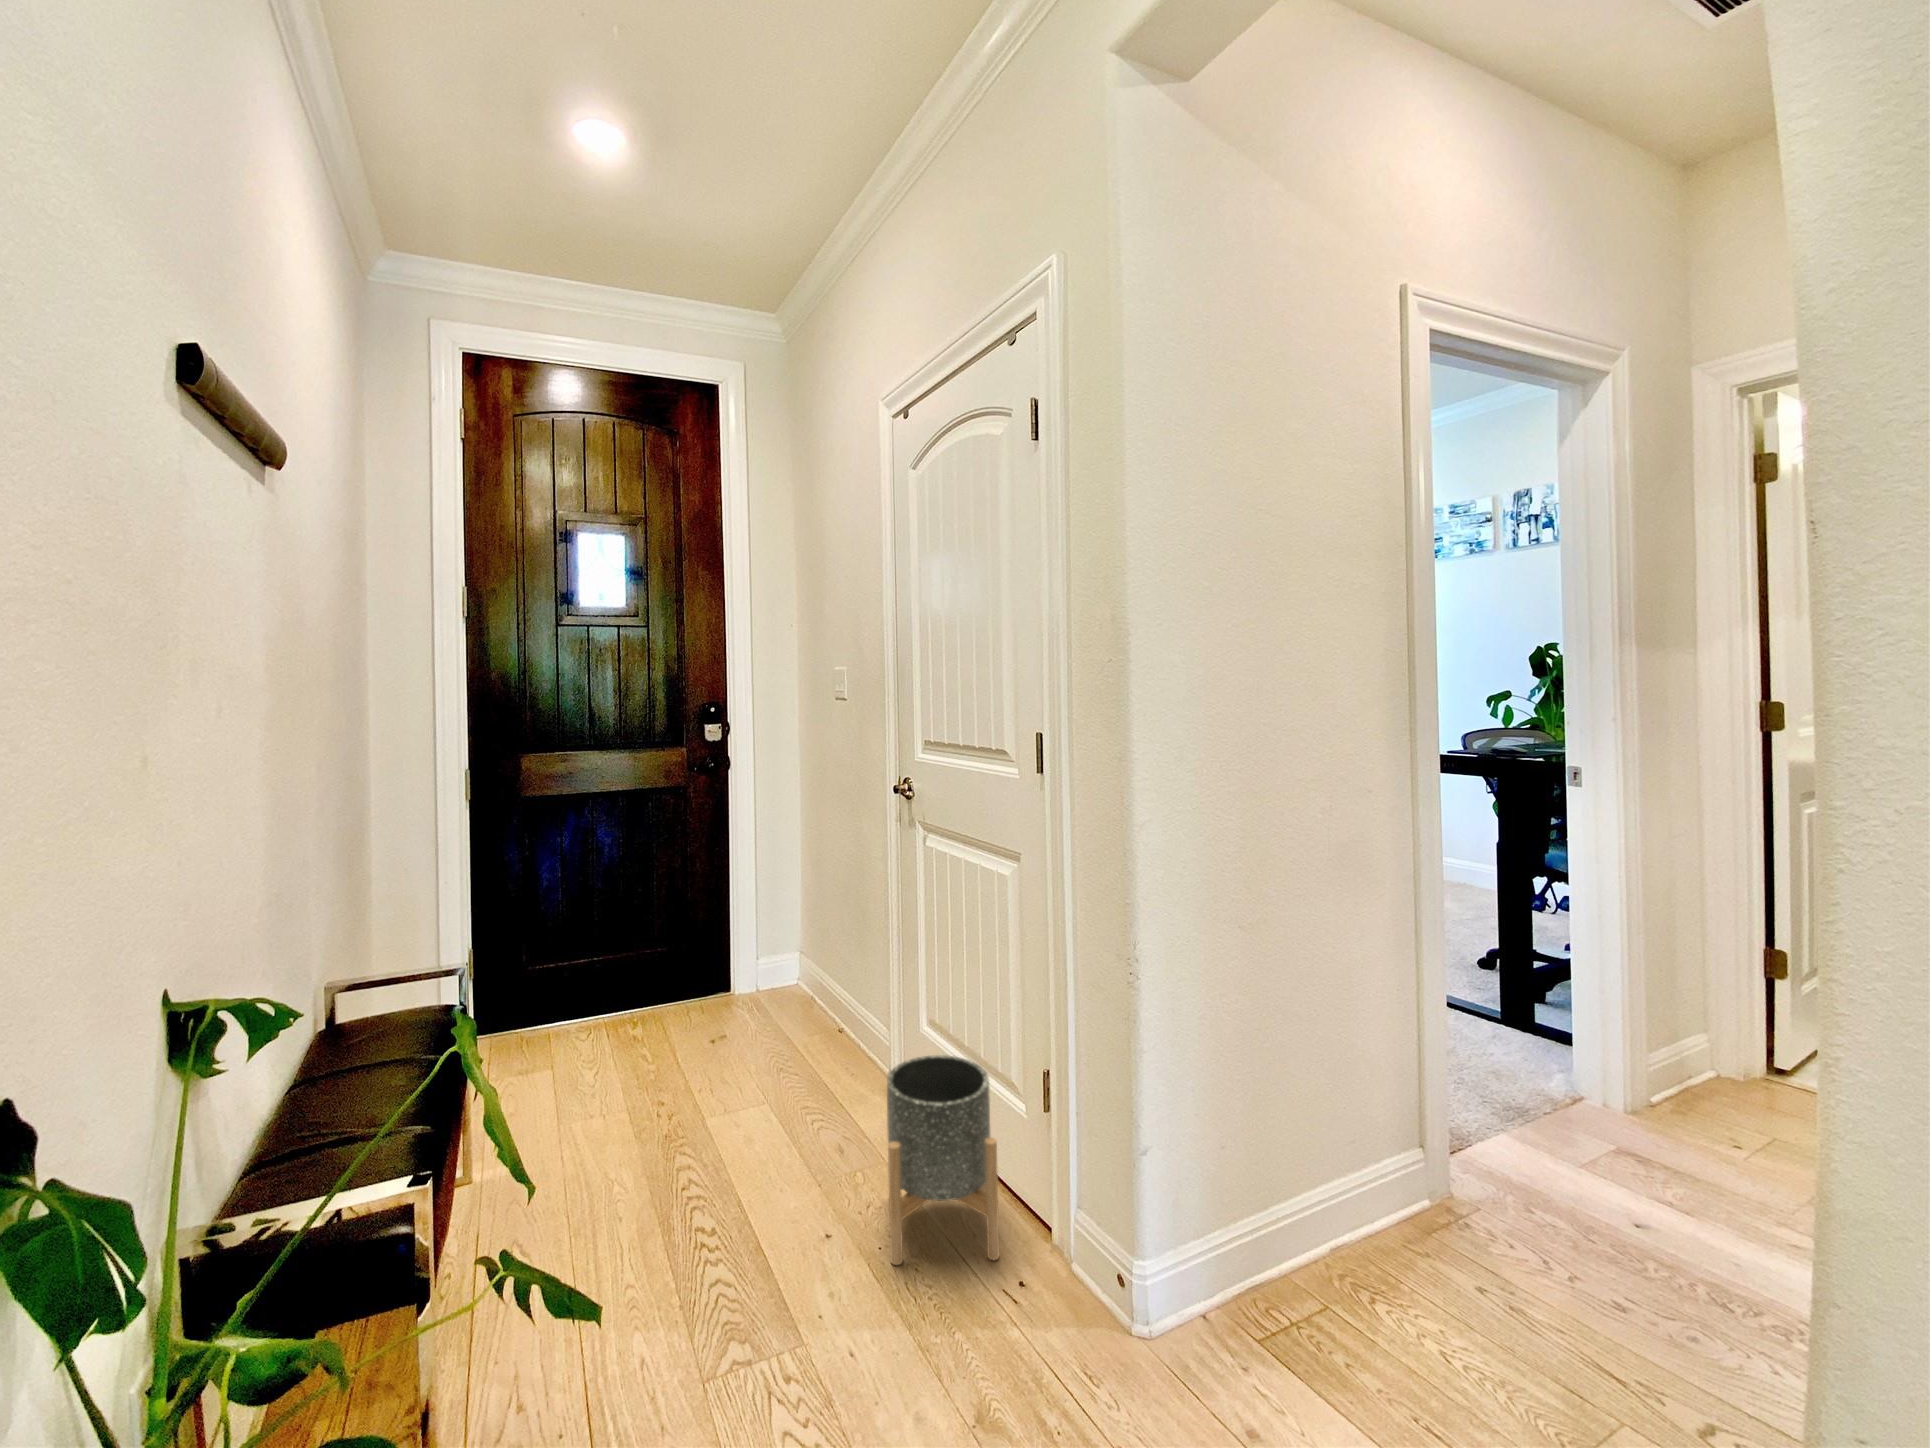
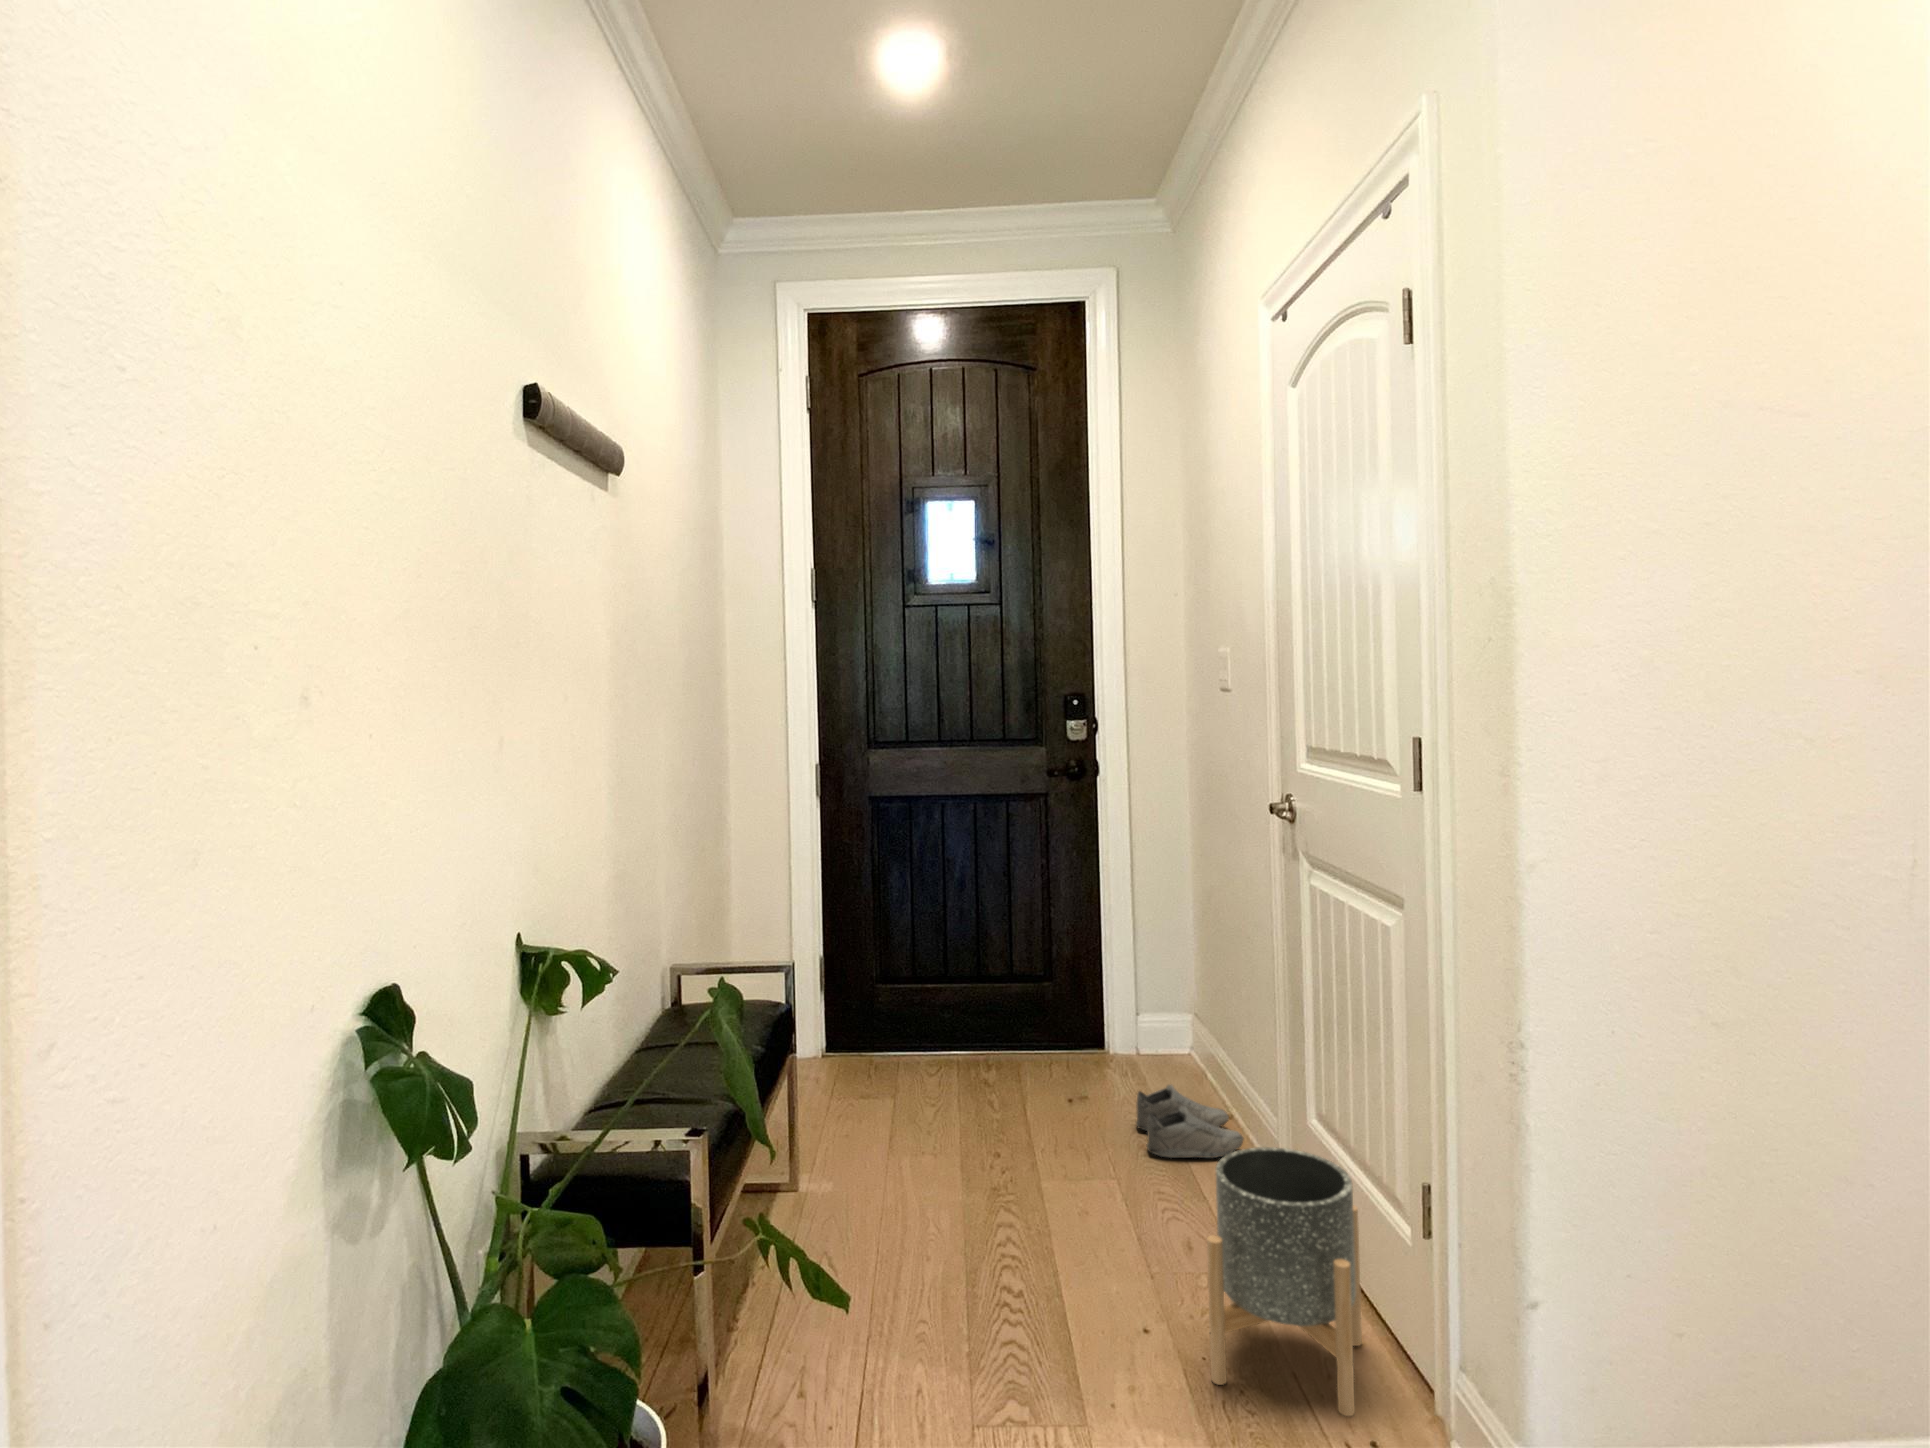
shoe: none [772,1012,859,1074] -> present [1136,1085,1244,1158]

